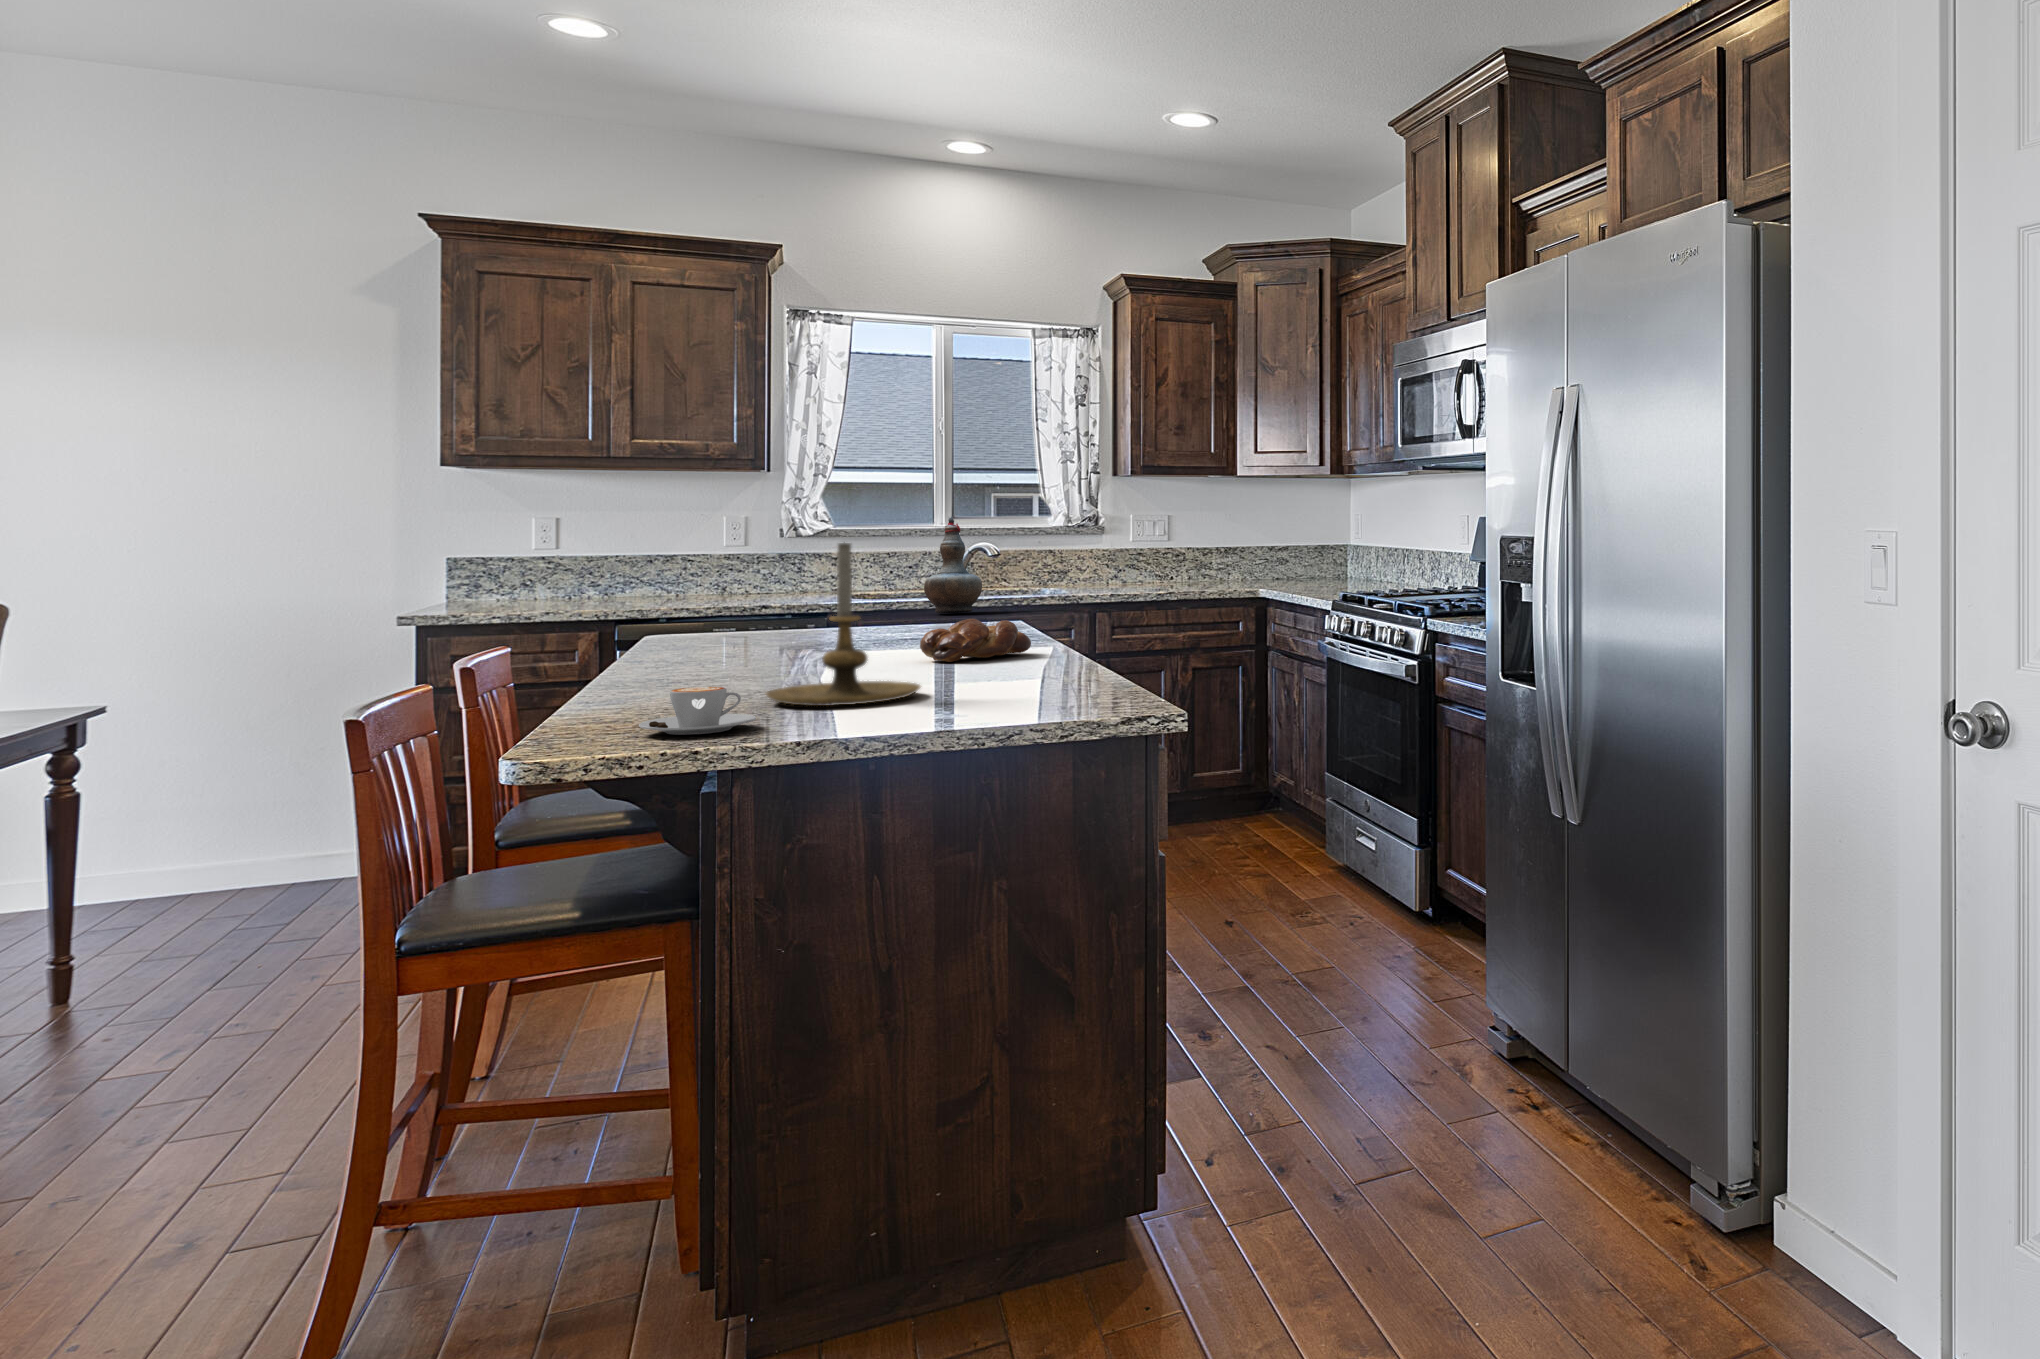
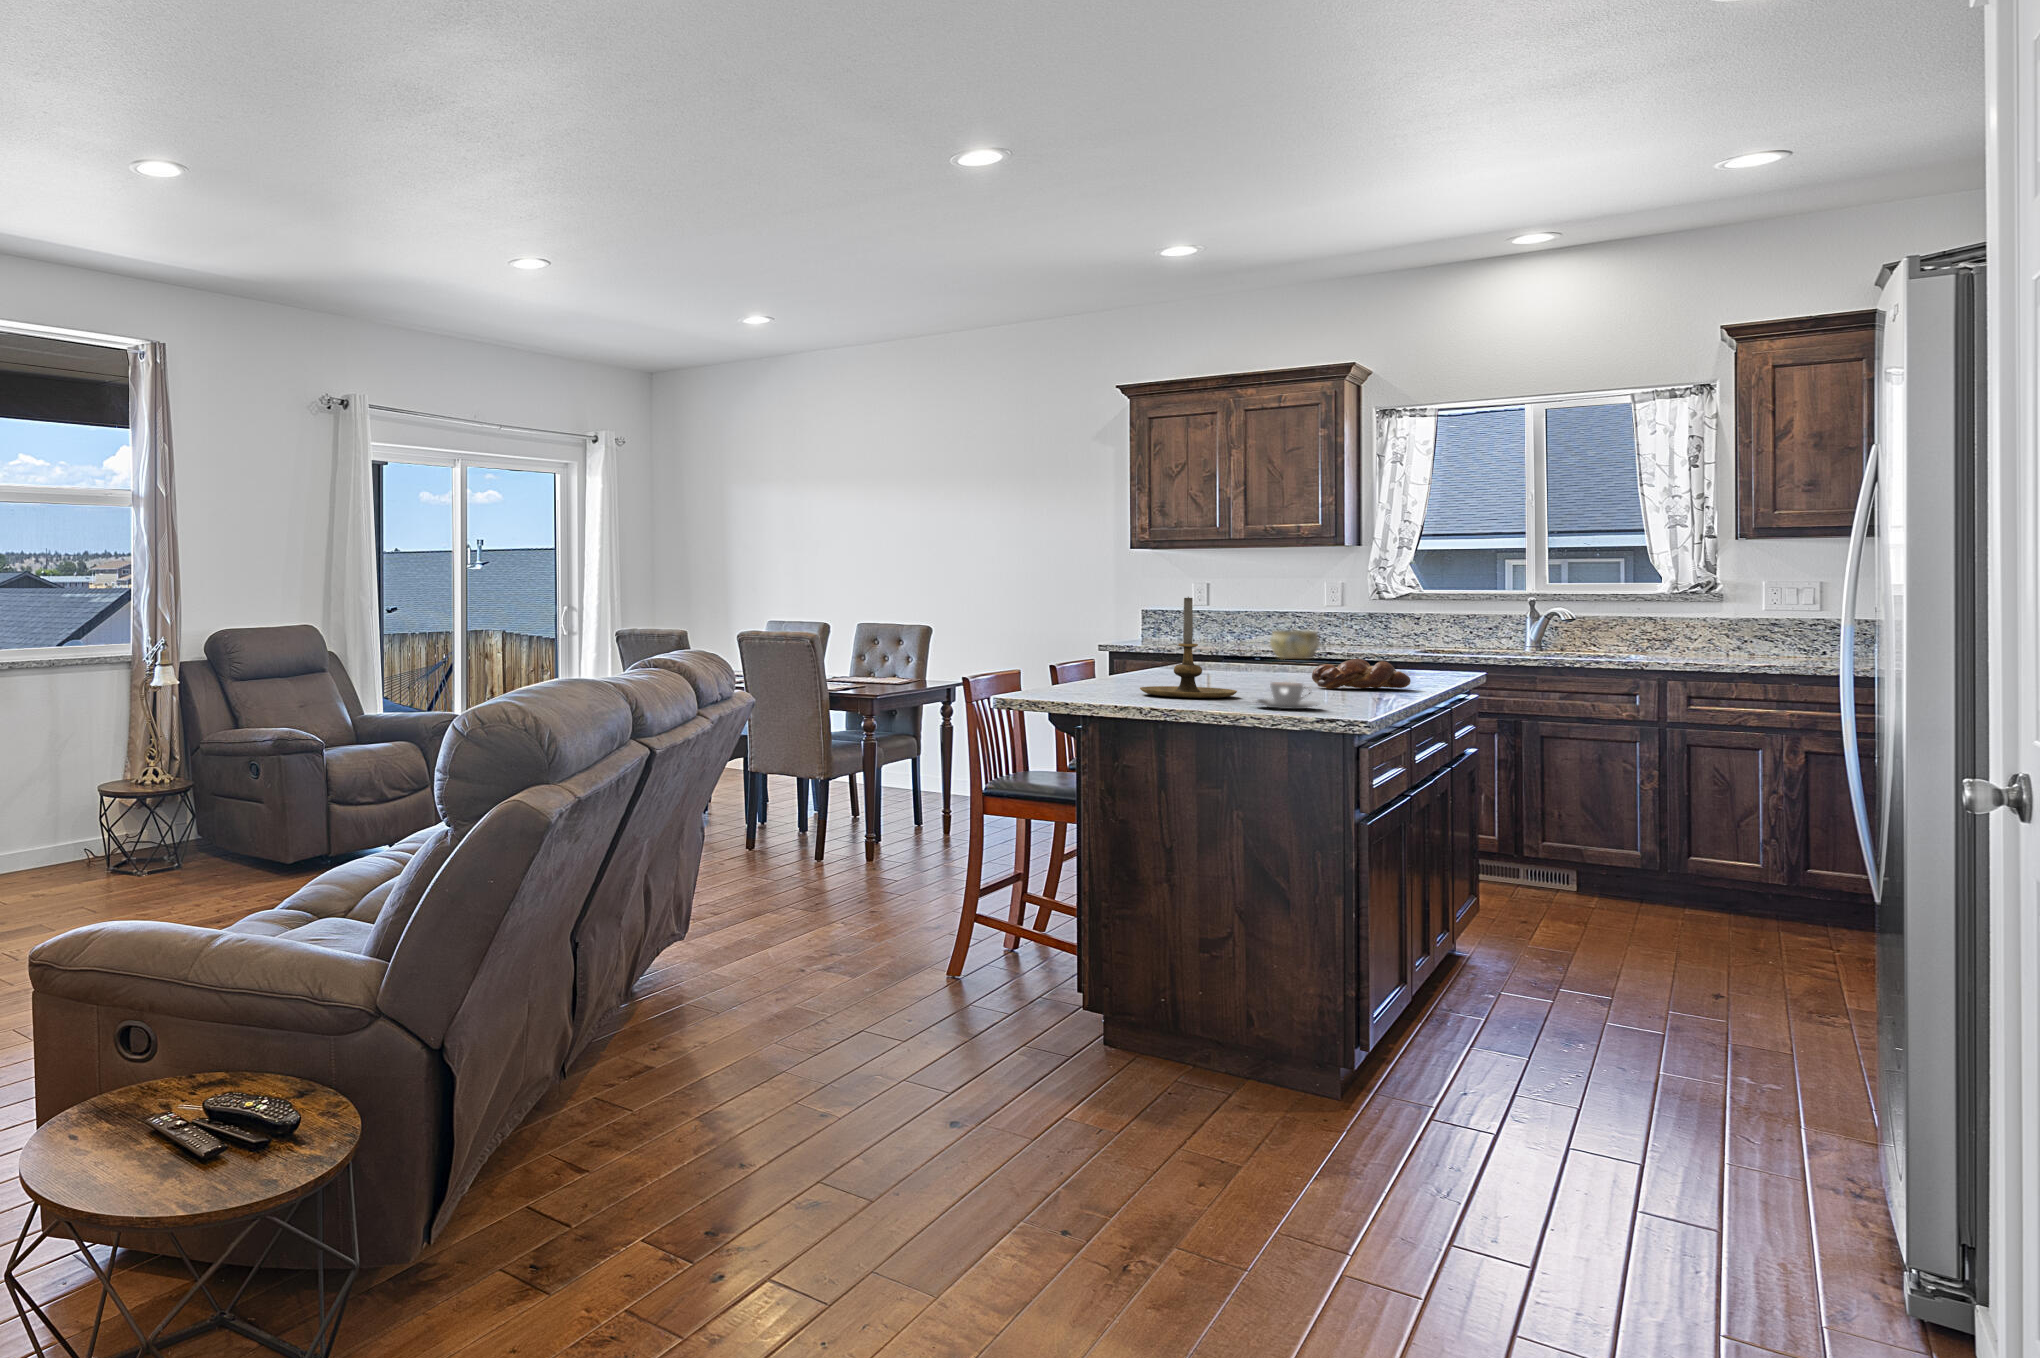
decorative vase: present [924,517,982,614] -> none [1456,581,1514,668]
ceramic bowl: none [677,577,742,616] -> present [1270,630,1319,659]
coffee cup: present [639,686,756,735] -> present [1255,682,1319,709]

